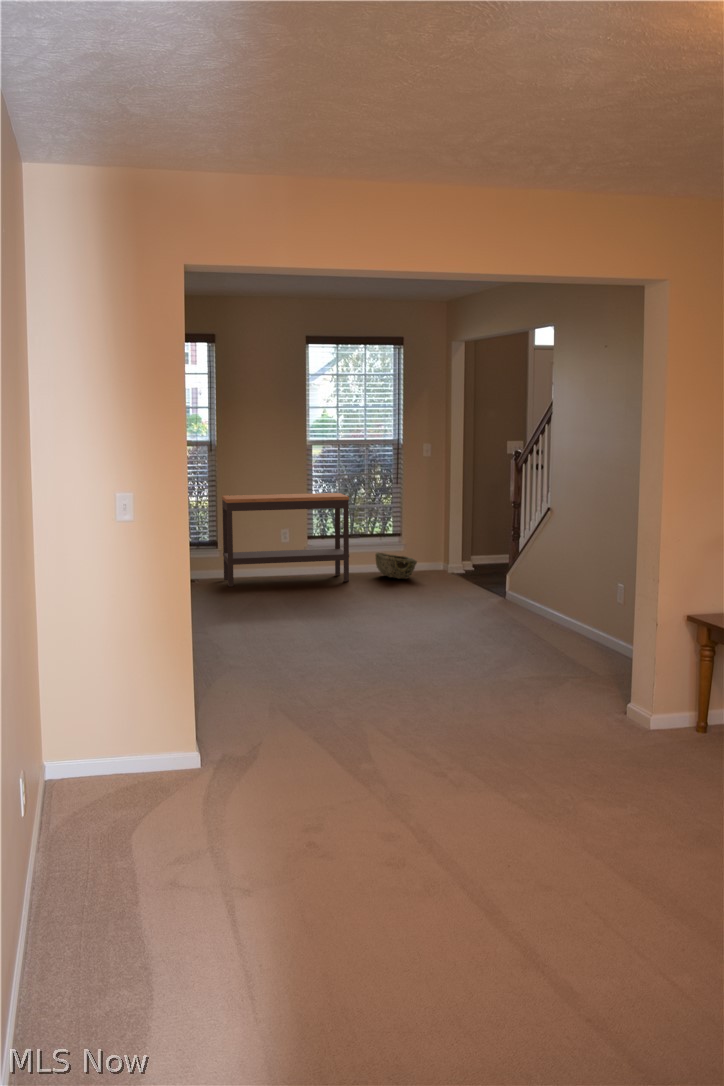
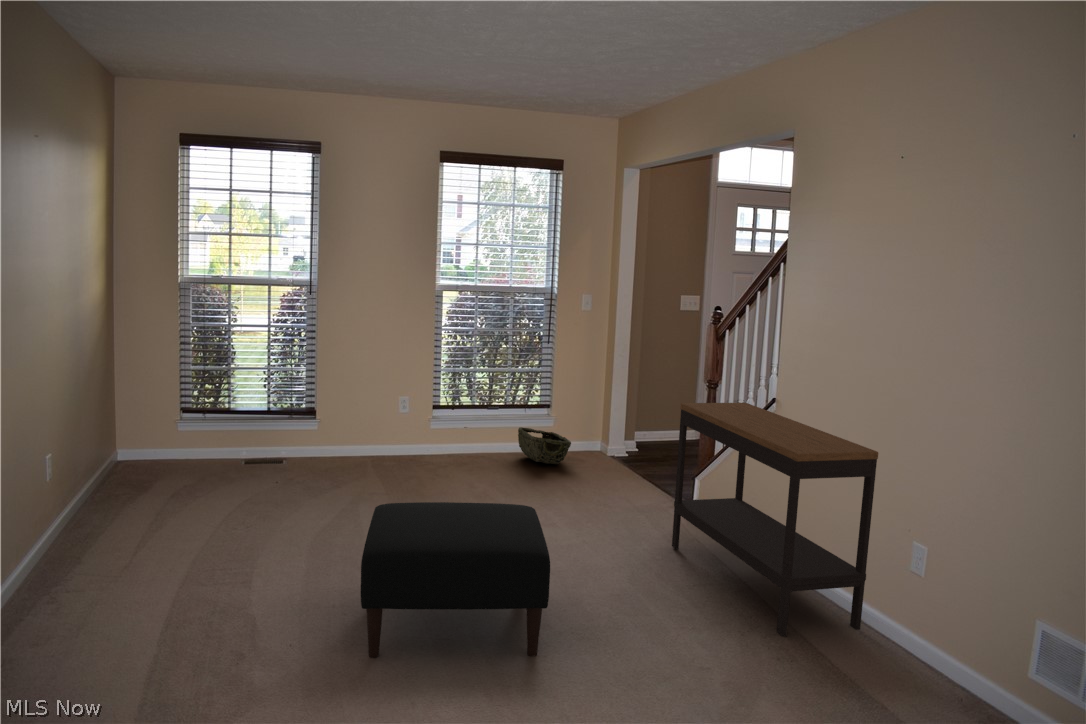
console table: present [222,493,349,587] -> present [672,403,878,637]
ottoman: none [271,578,385,662] -> present [361,502,550,658]

